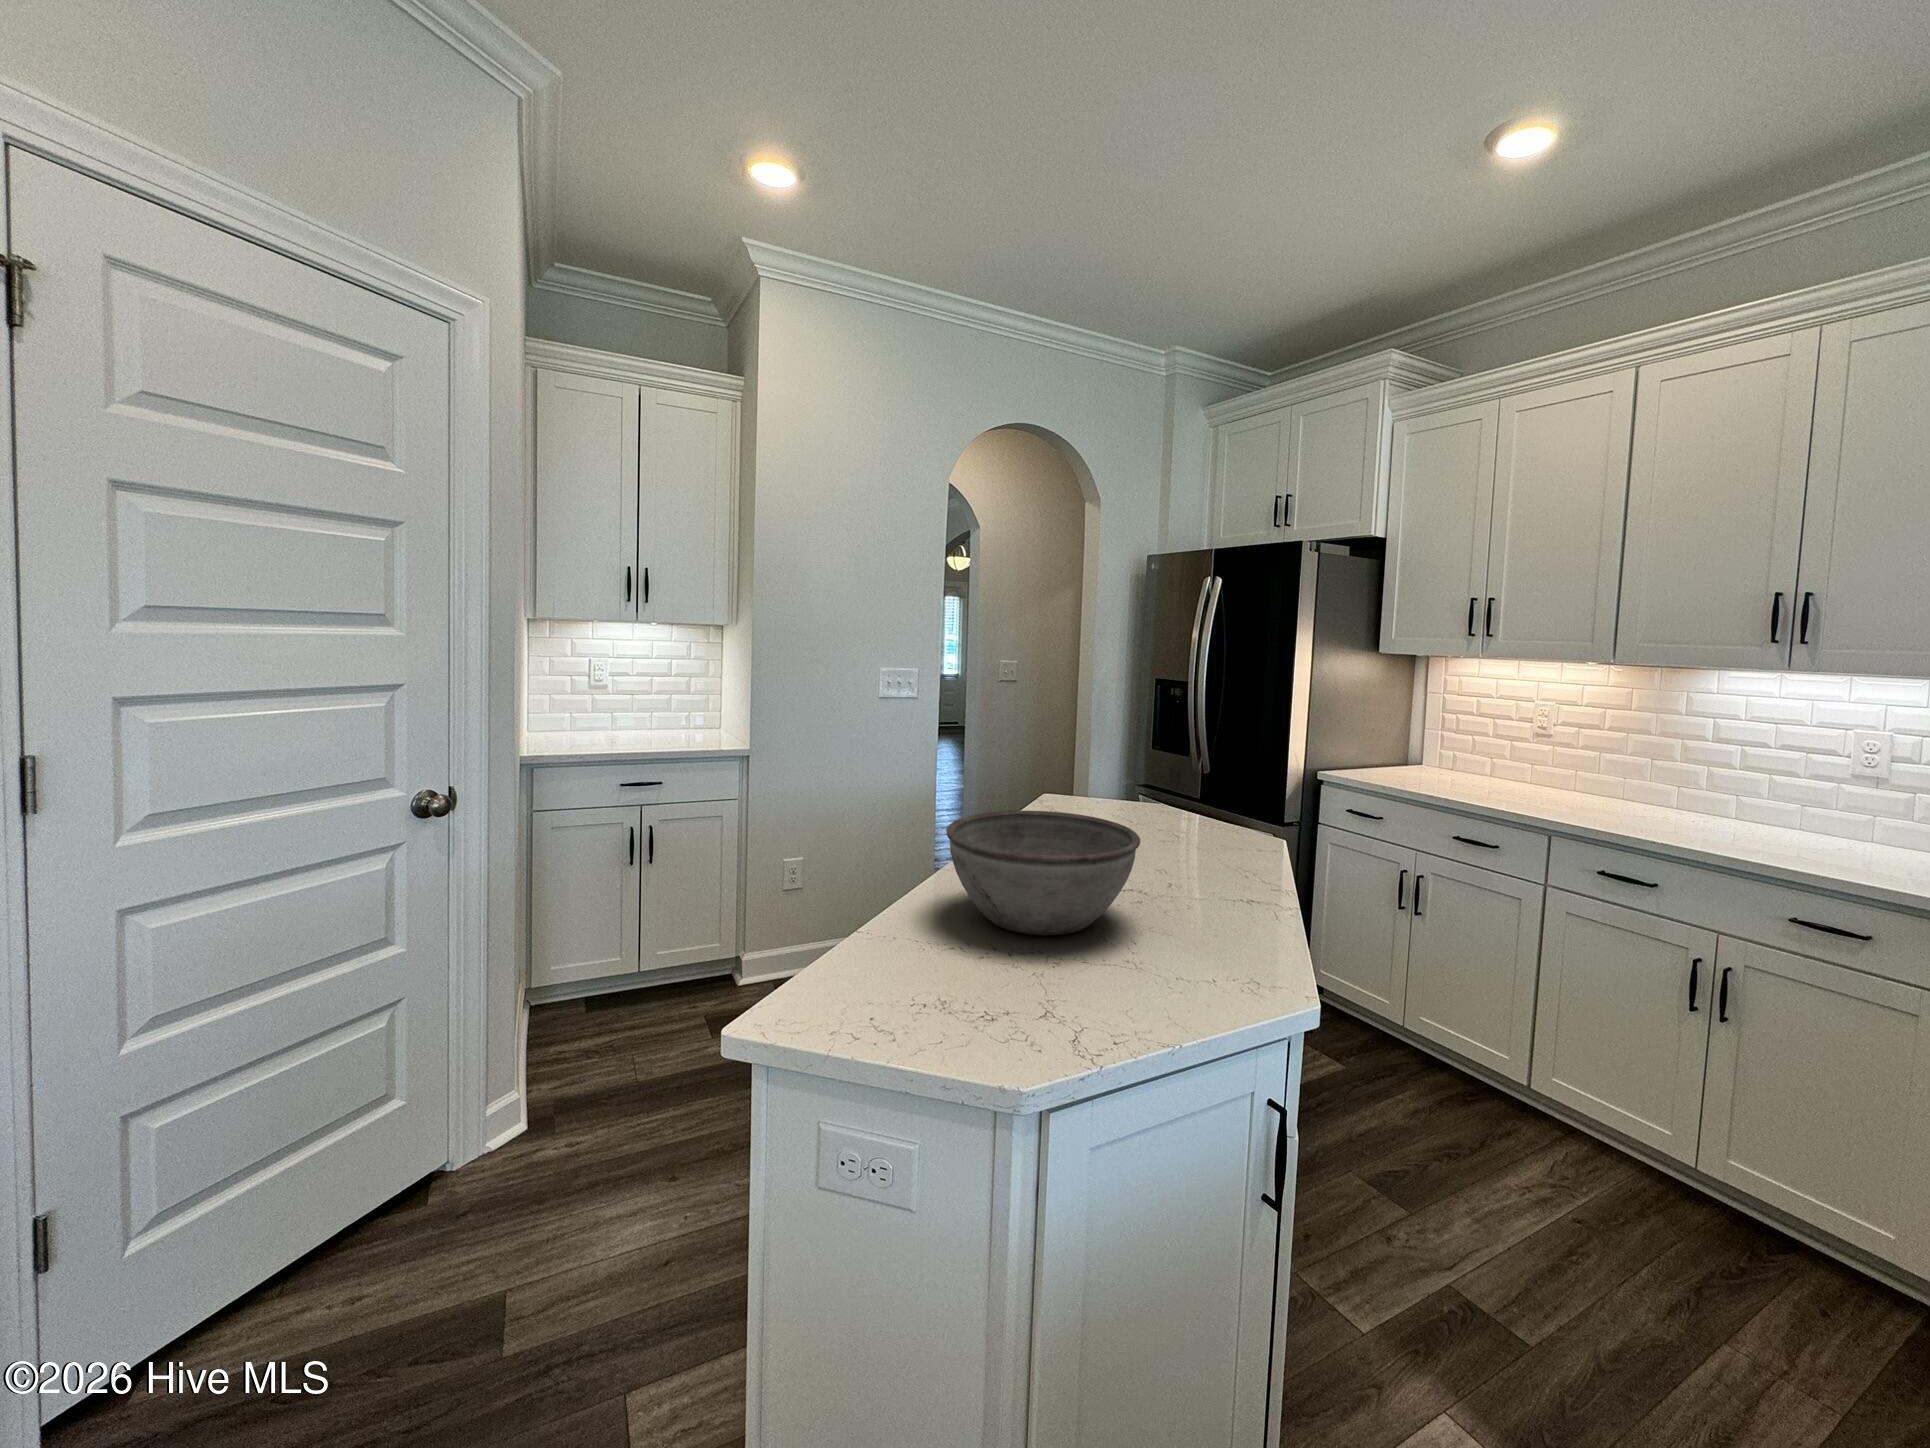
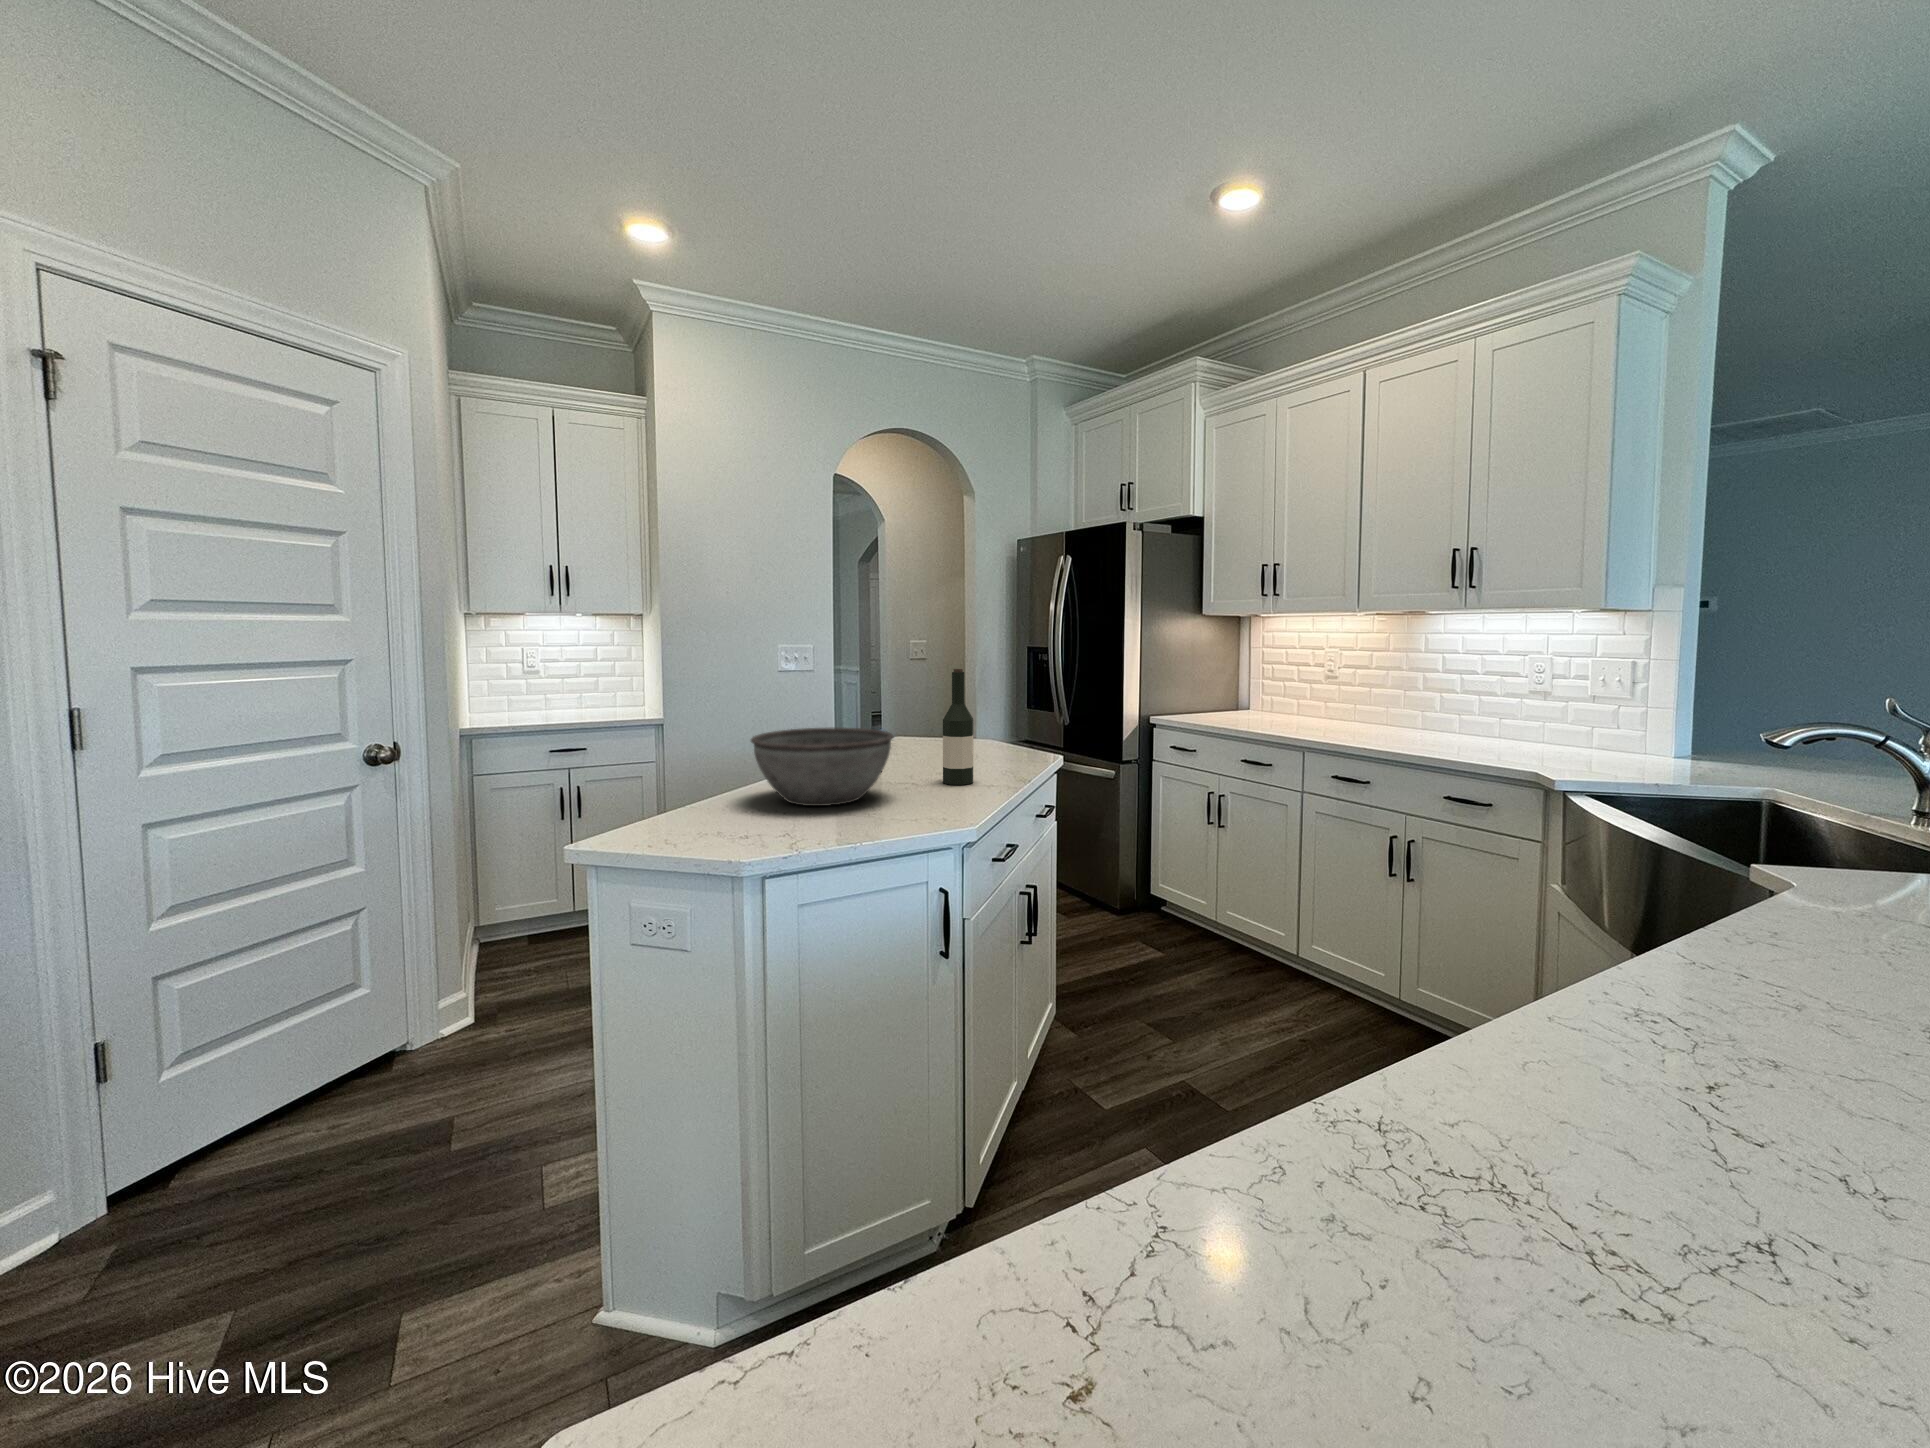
wine bottle: none [1171,735,1217,894] -> present [943,669,973,785]

